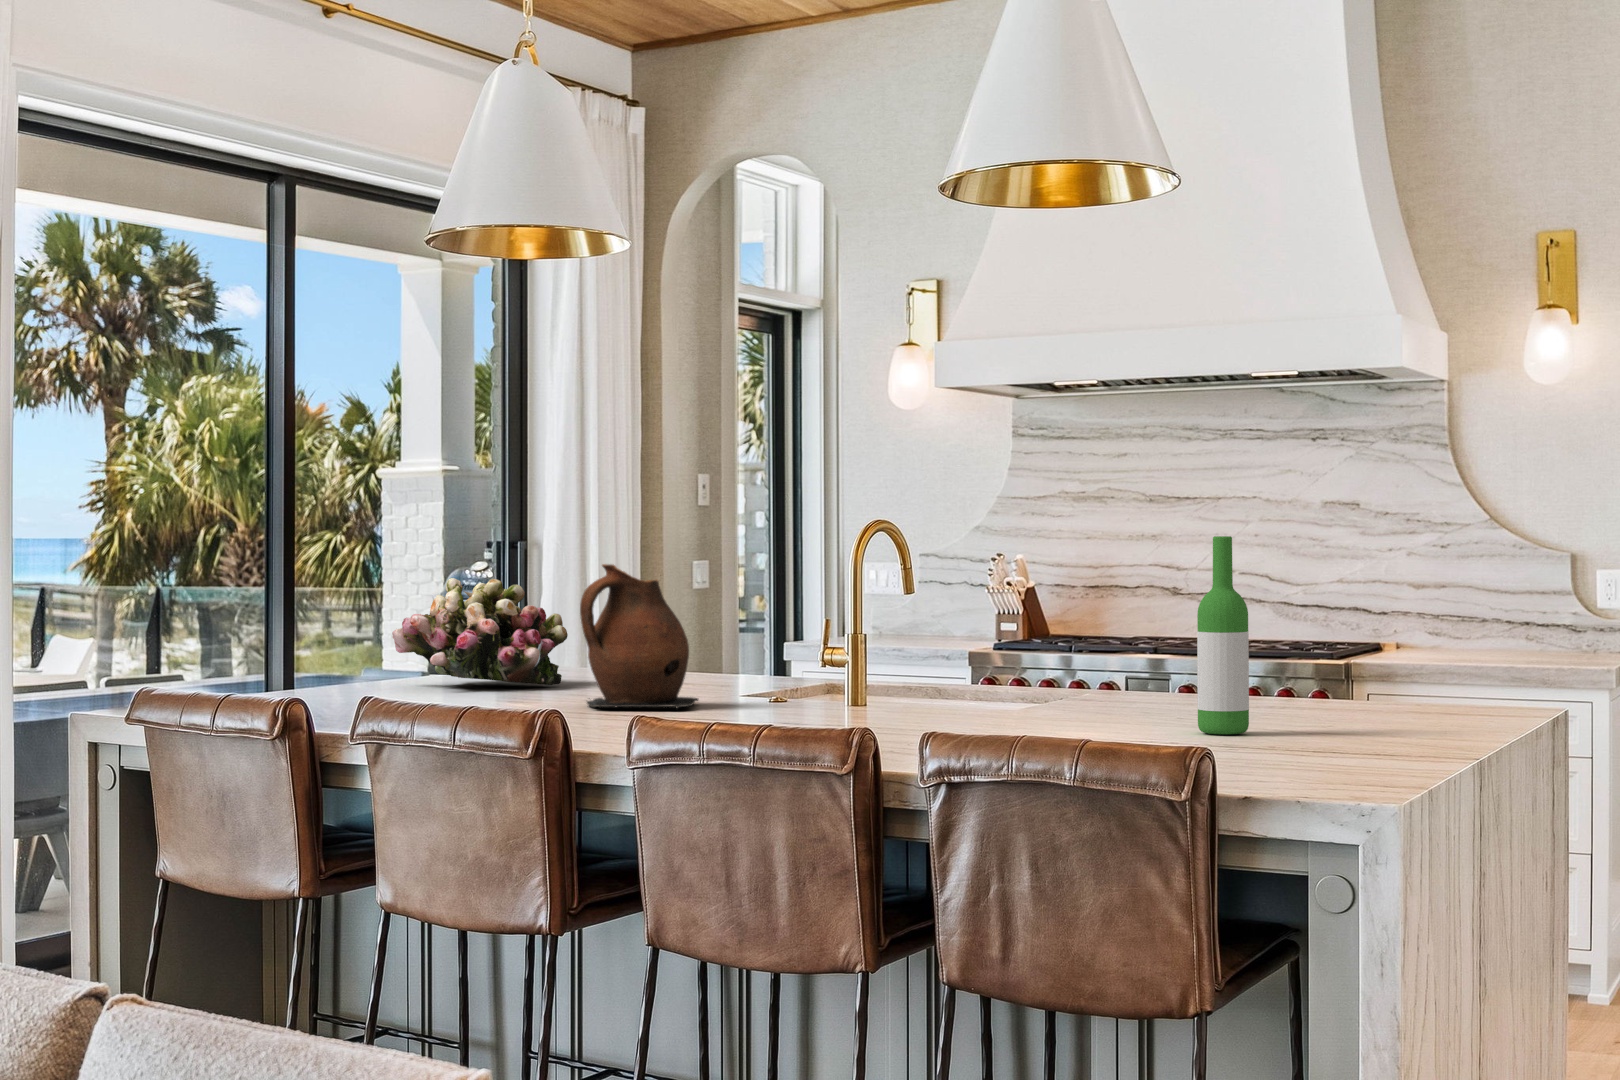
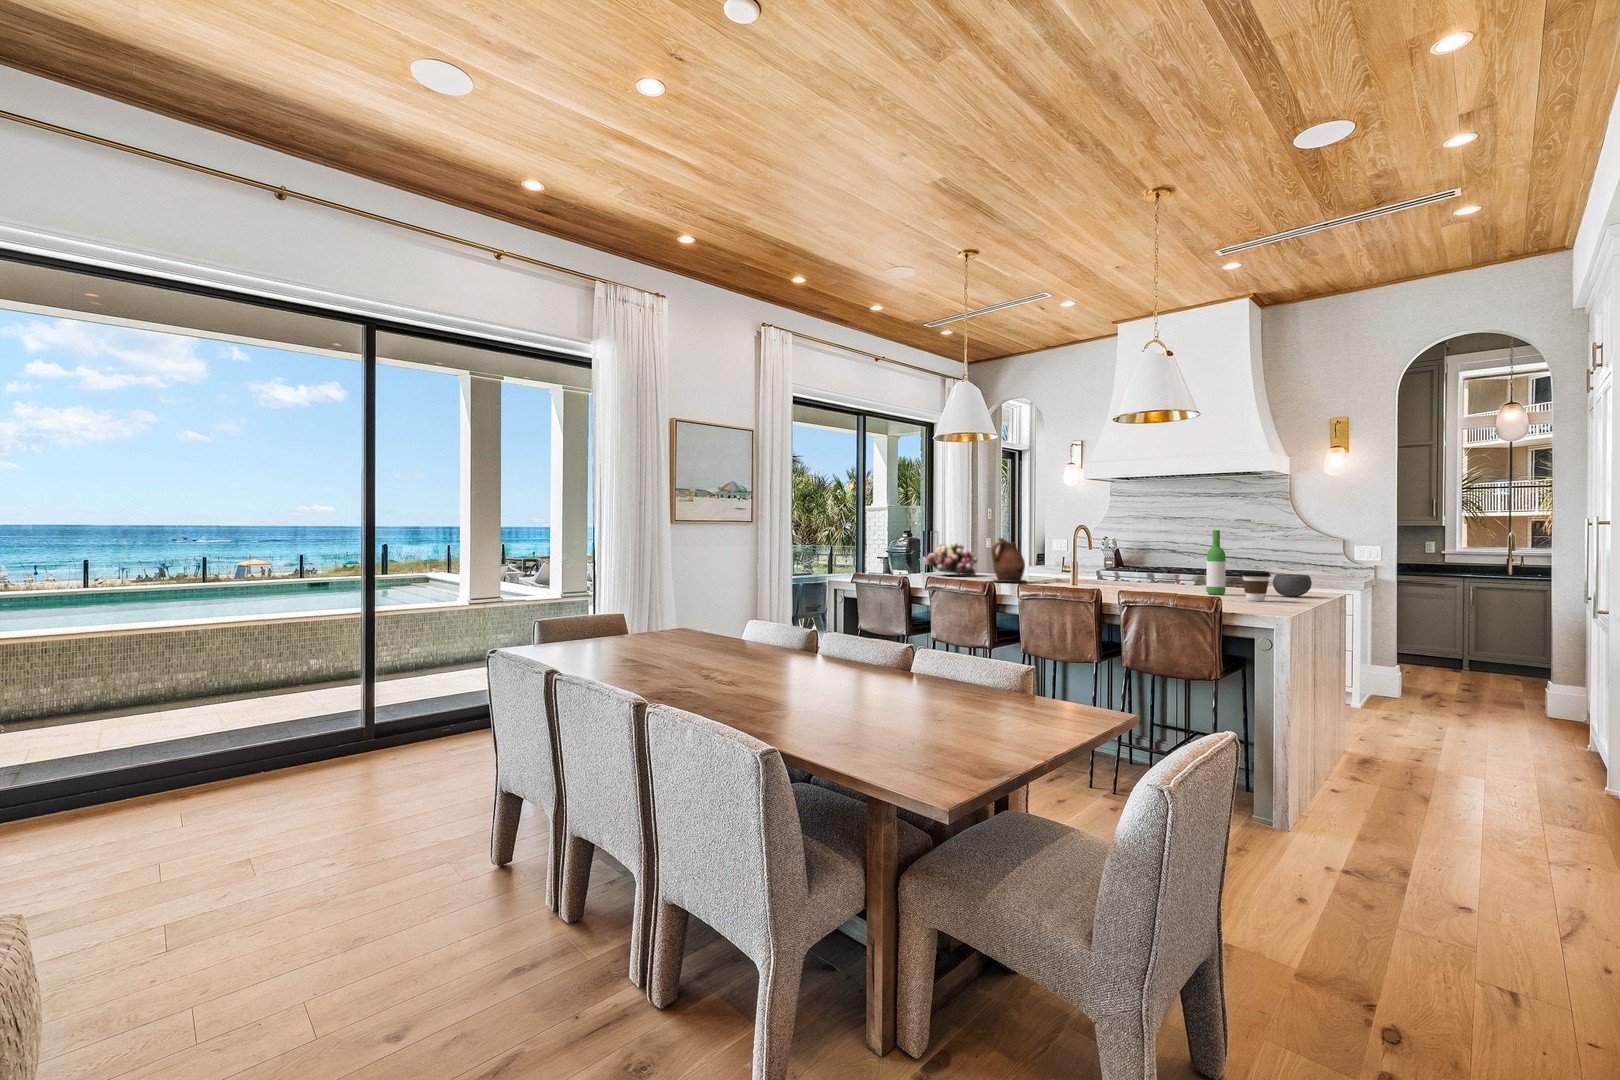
coffee cup: none [1278,663,1358,755] -> present [1241,571,1271,601]
bowl: none [1379,666,1480,733] -> present [1273,574,1312,596]

